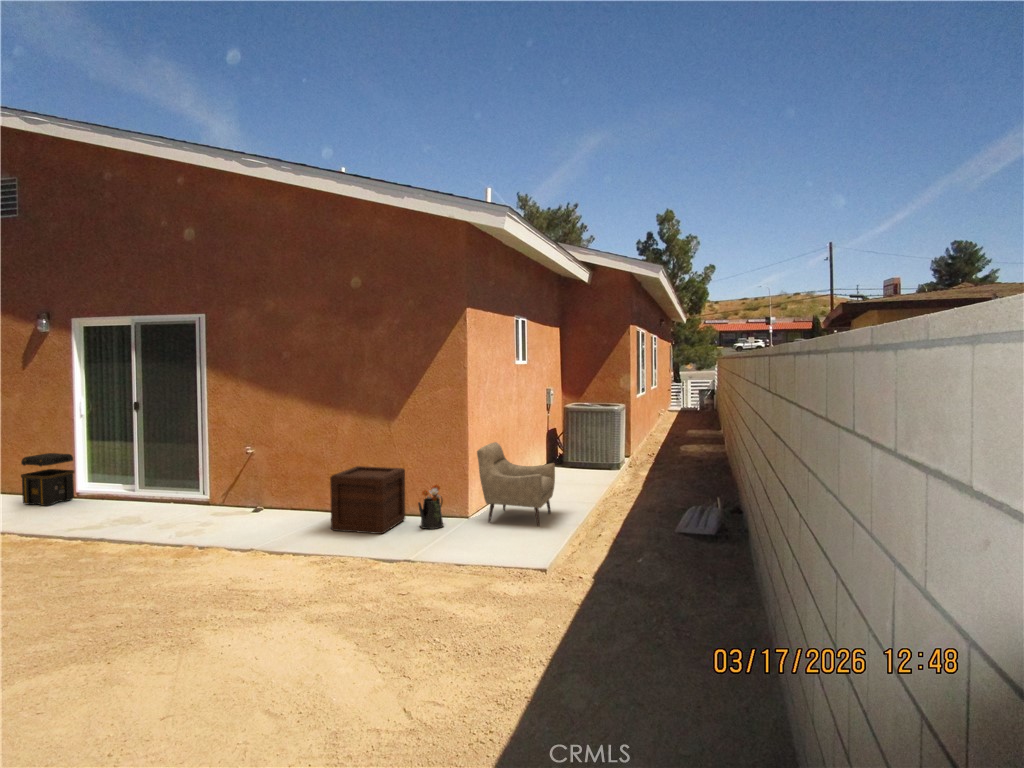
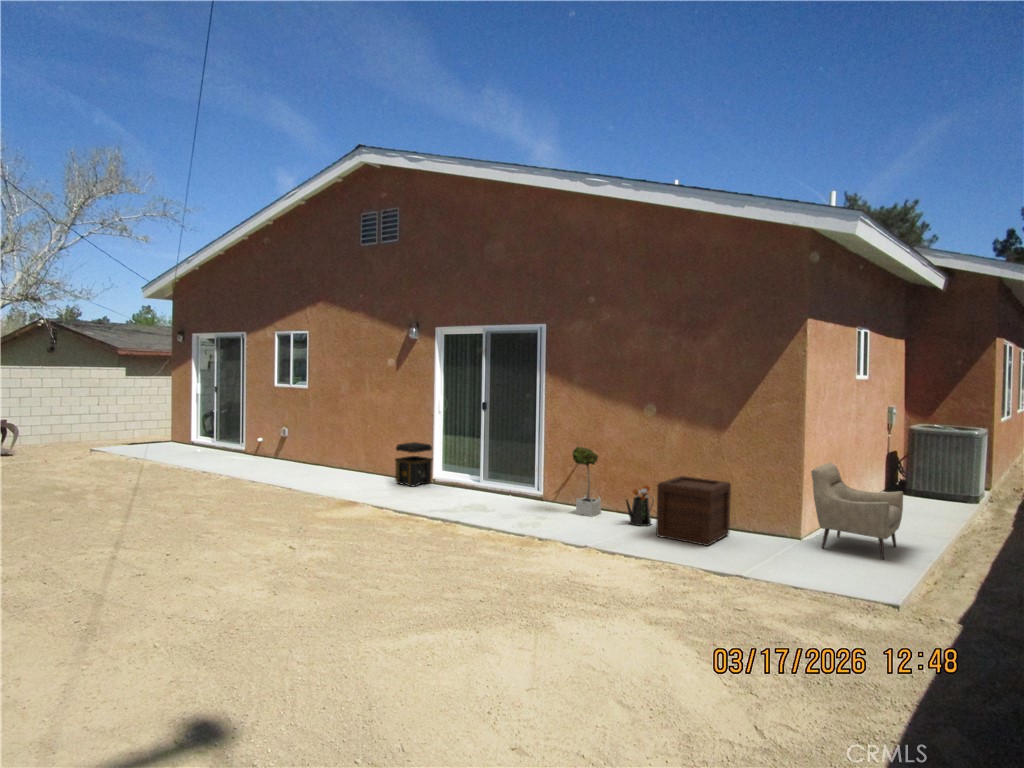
potted tree: none [241,444,277,518] -> present [573,447,601,517]
watering can: present [418,485,444,529] -> present [626,486,652,526]

